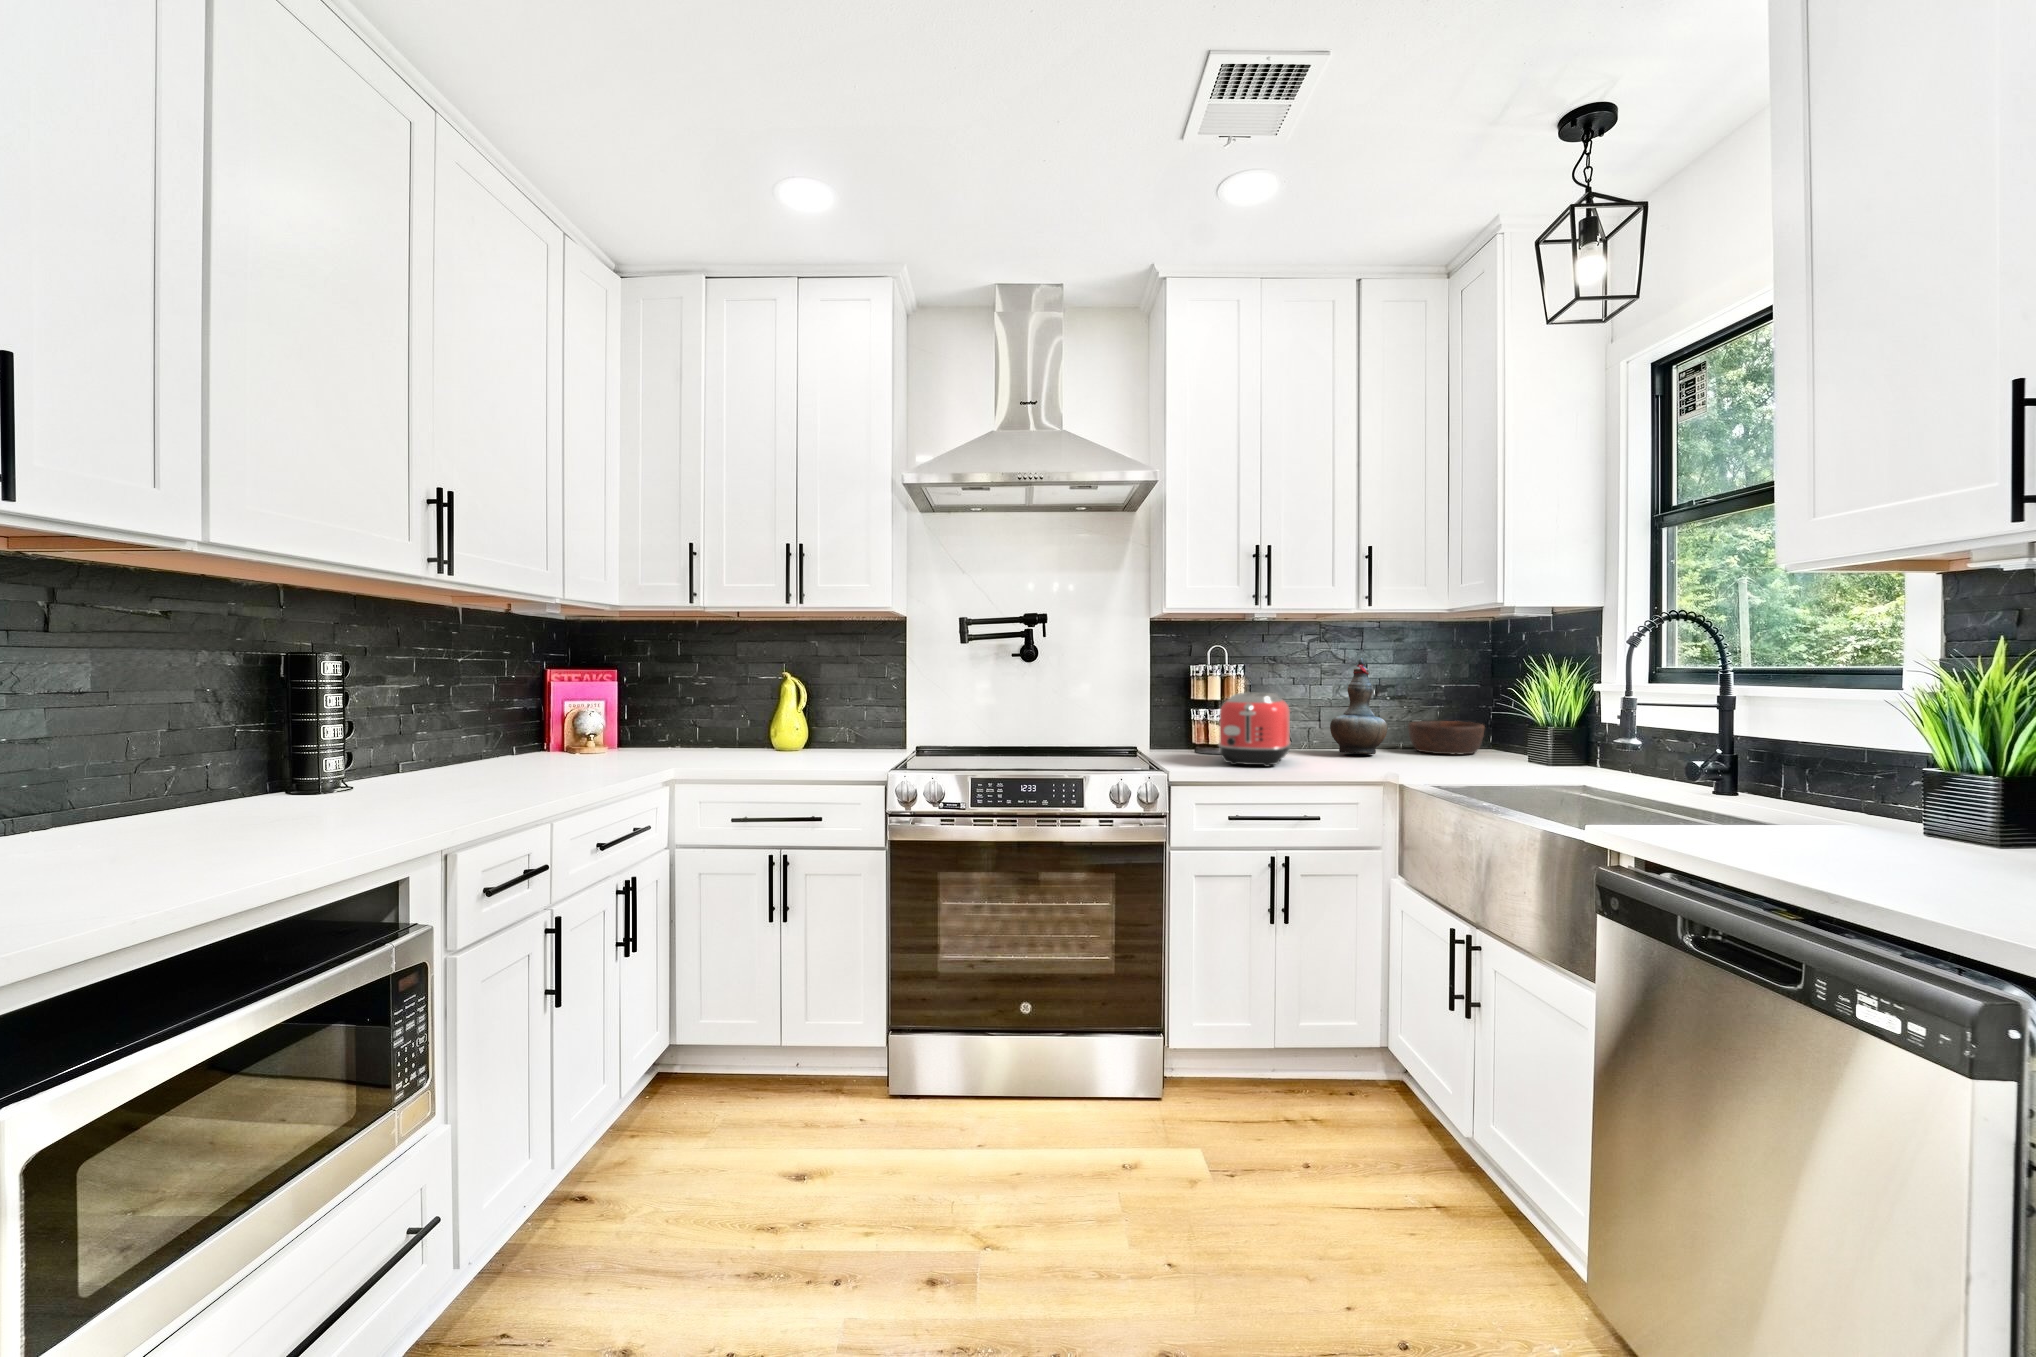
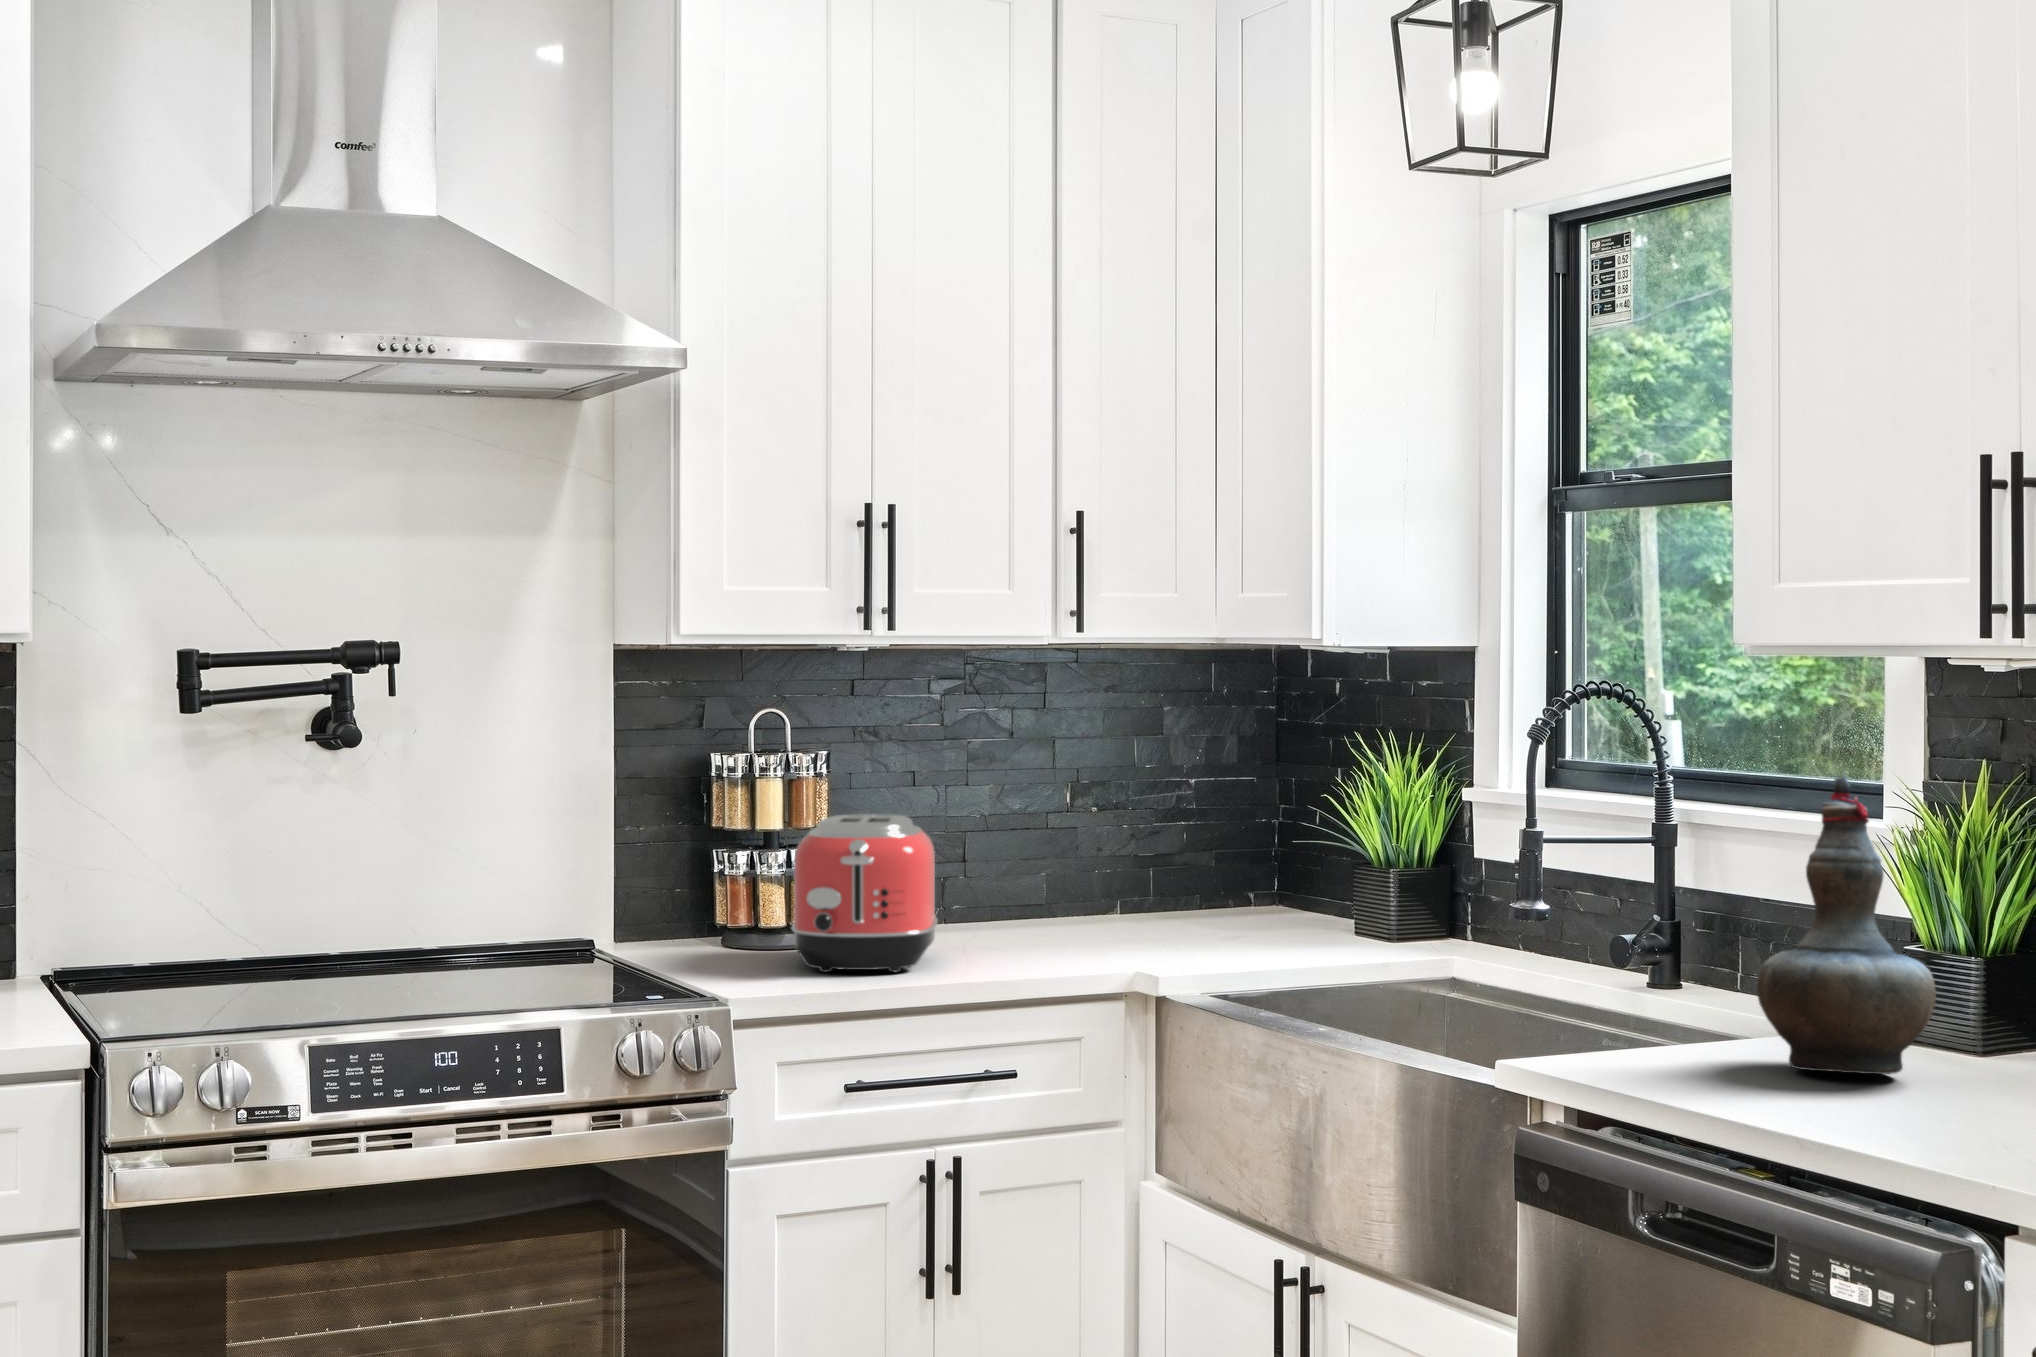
decorative vase: present [1330,658,1387,754] -> present [1757,776,1936,1074]
wooden bowl: present [1408,721,1485,754] -> none [1145,862,1281,929]

